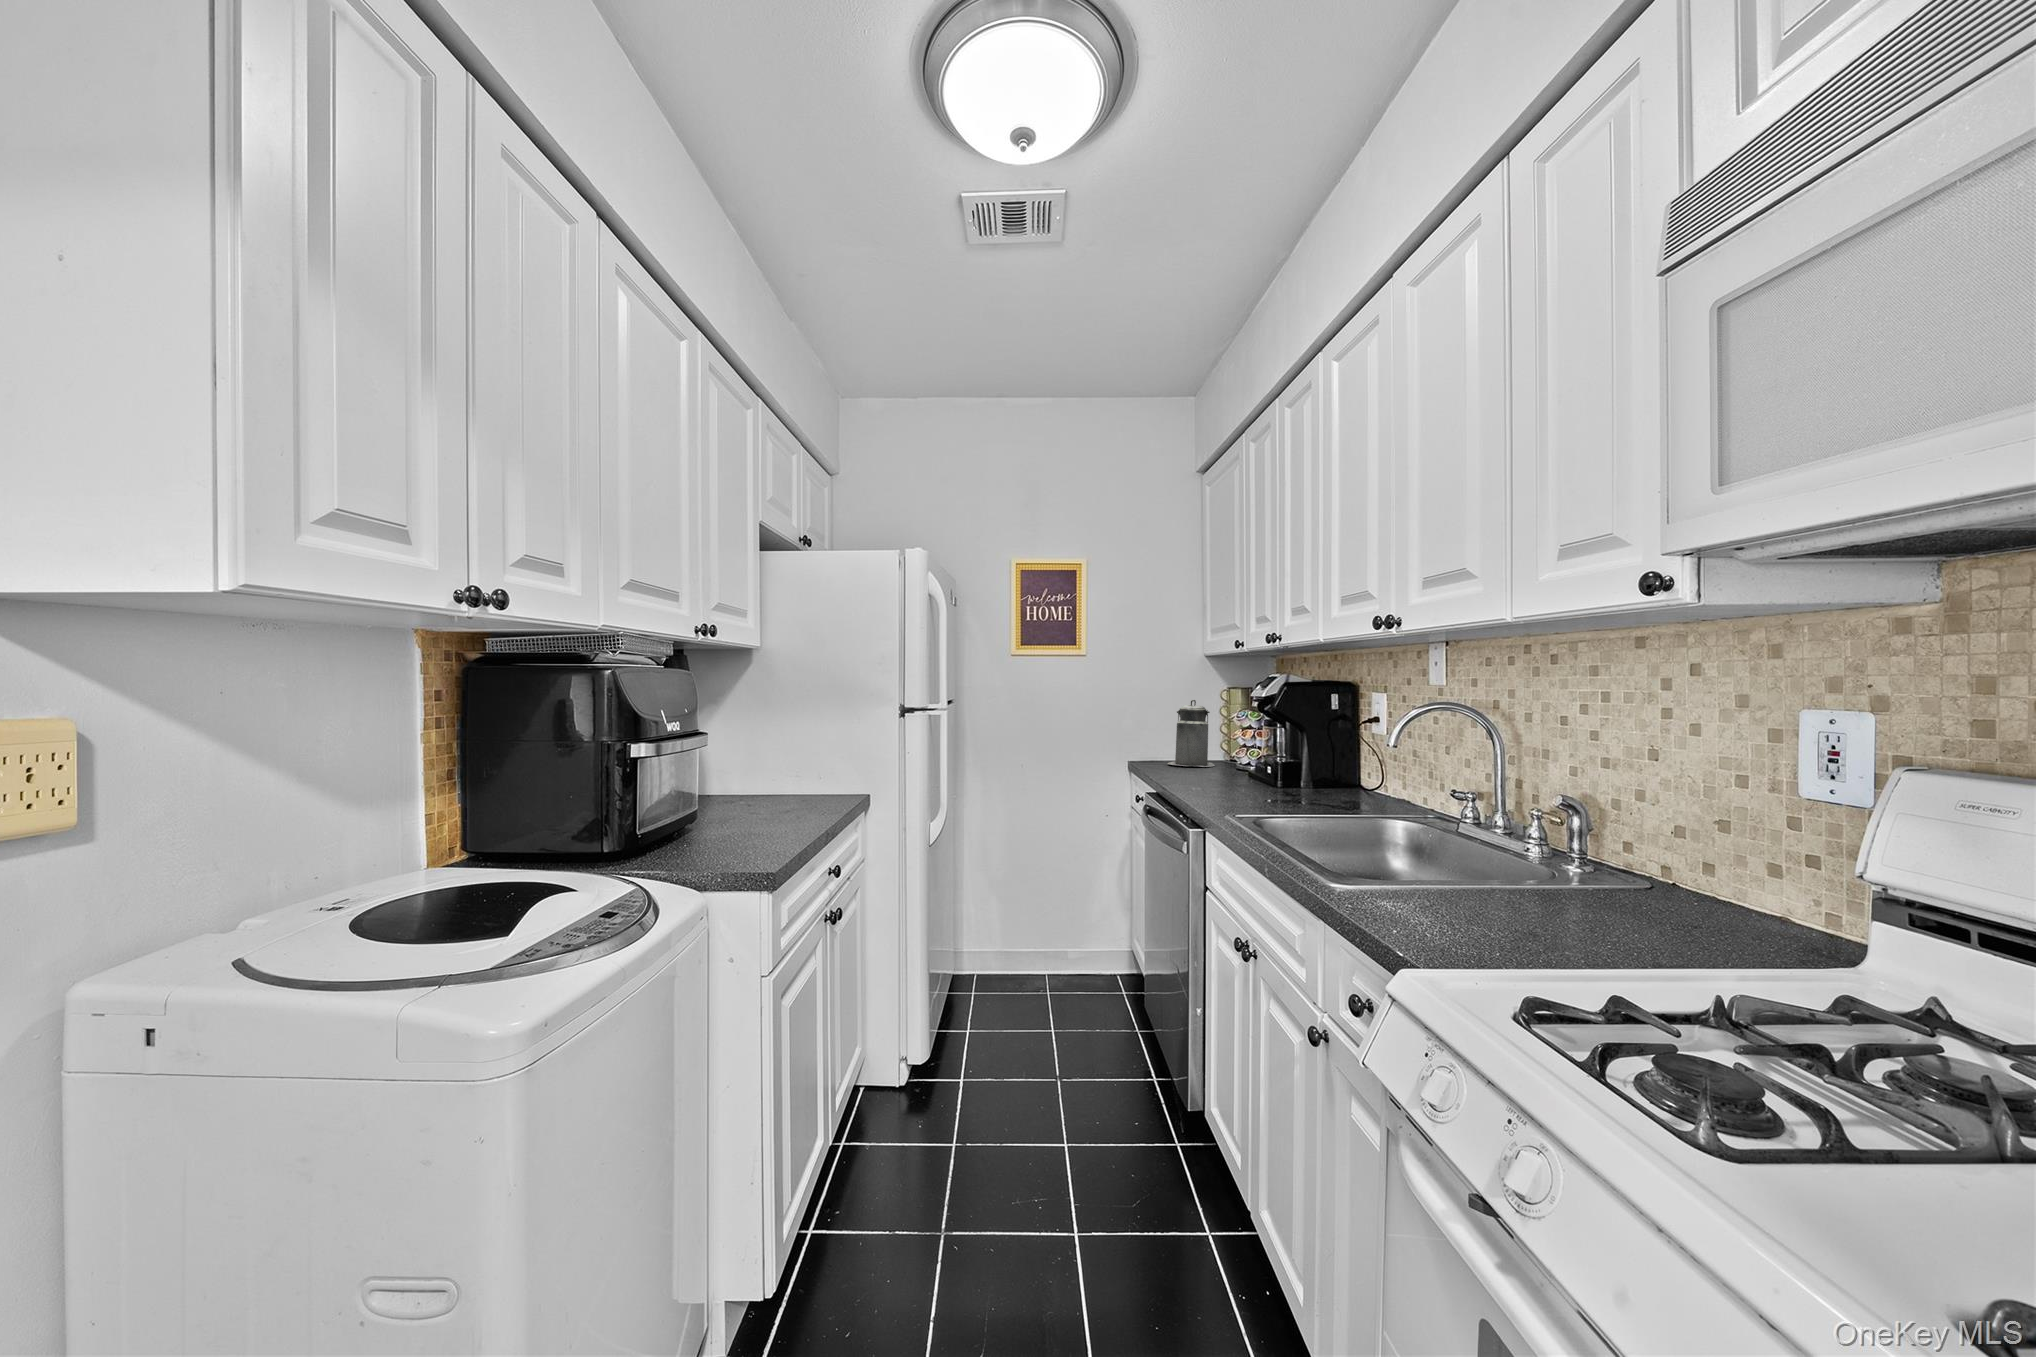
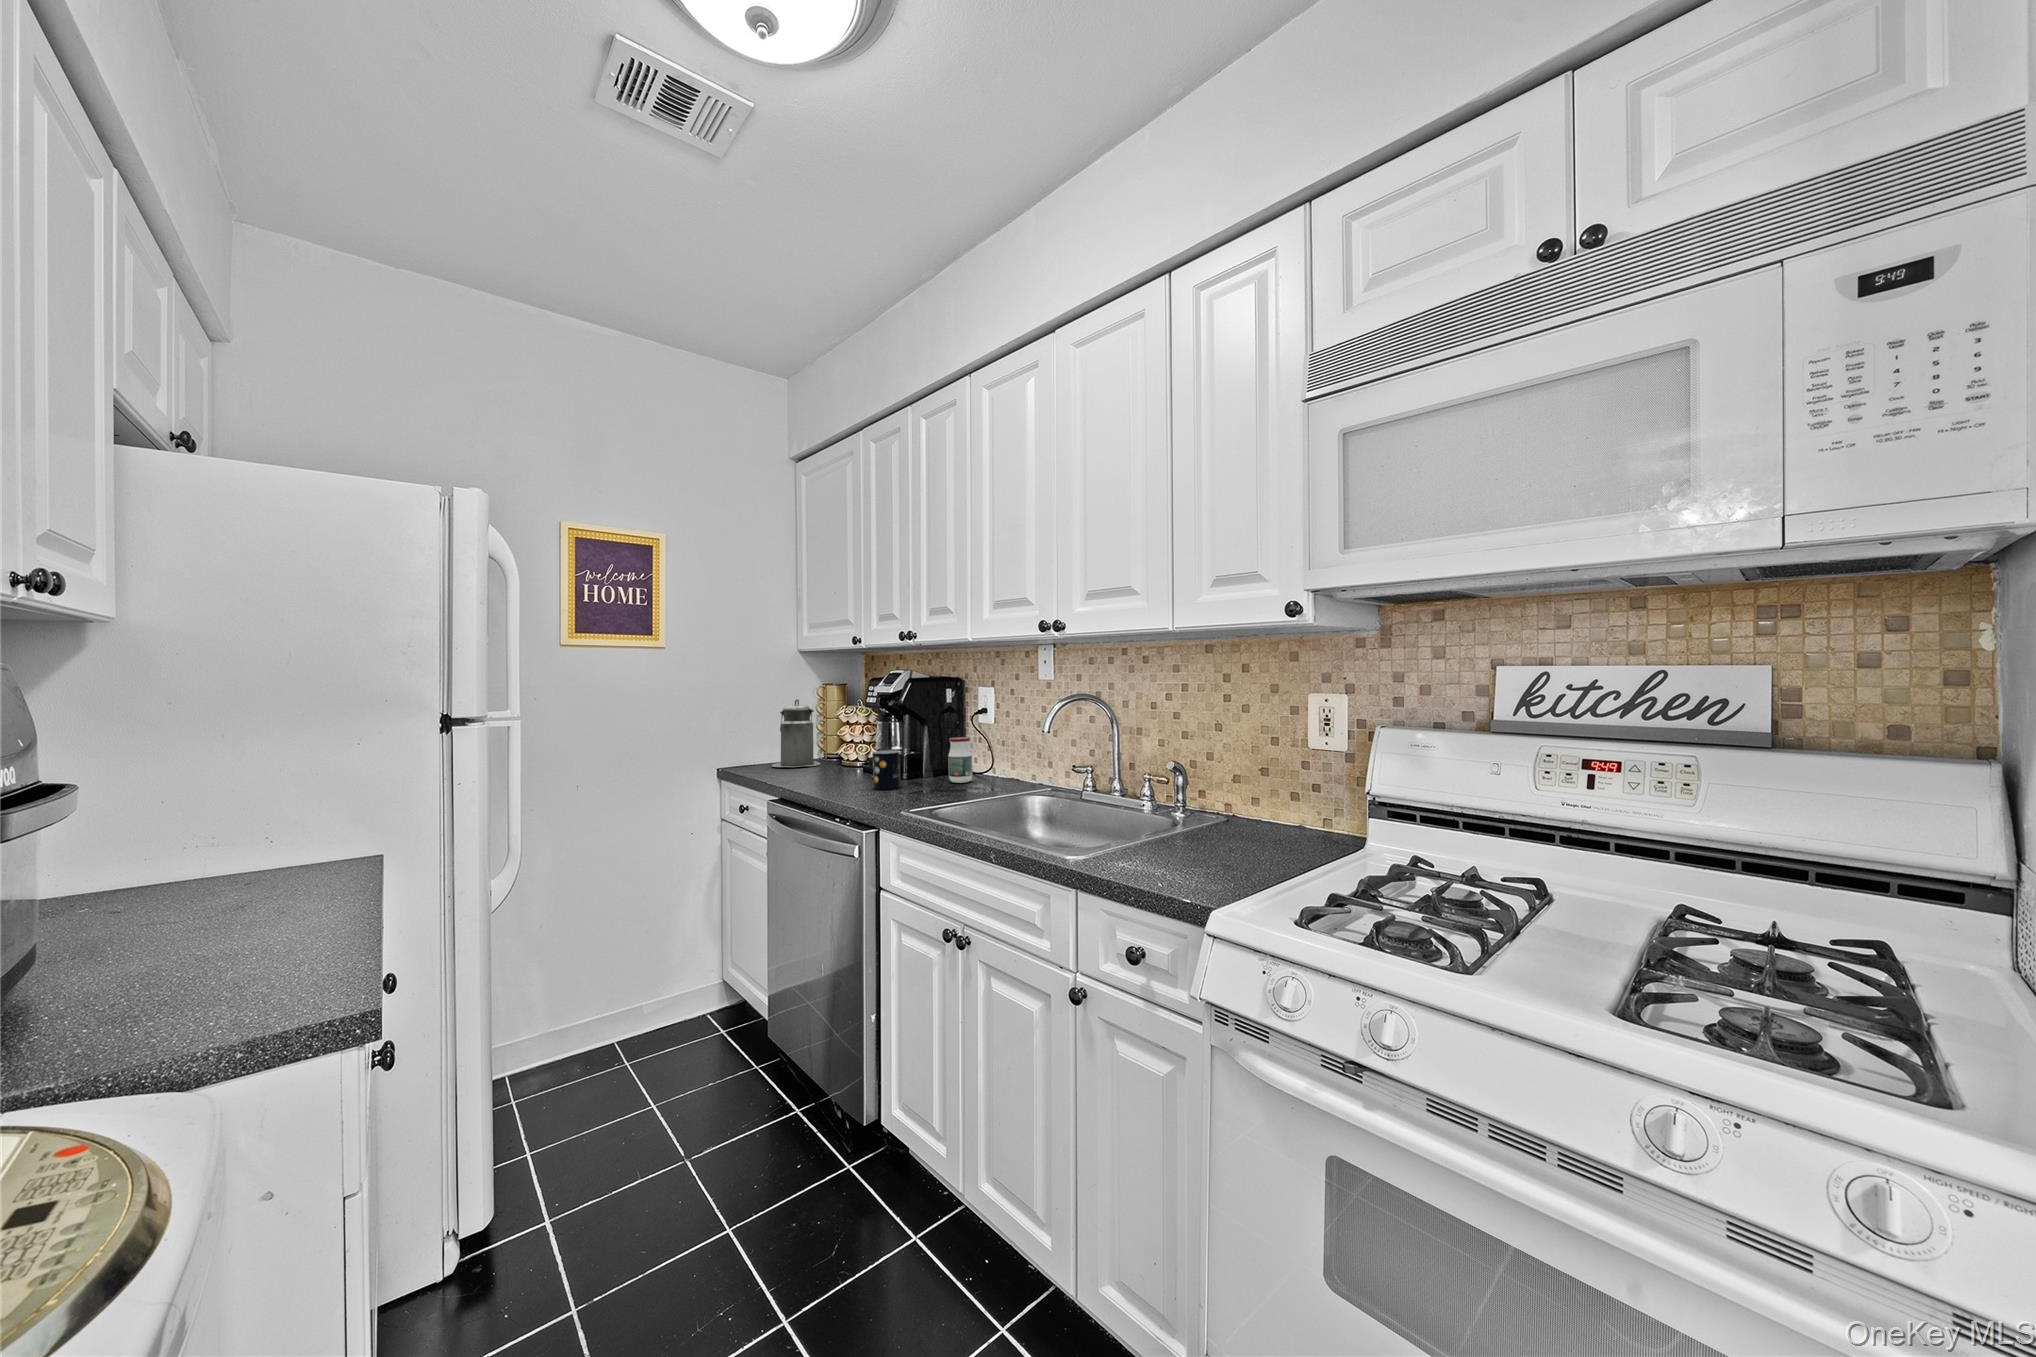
jar: none [1321,747,1349,798] -> present [948,737,972,783]
mug: none [1234,755,1267,796] -> present [873,751,901,790]

